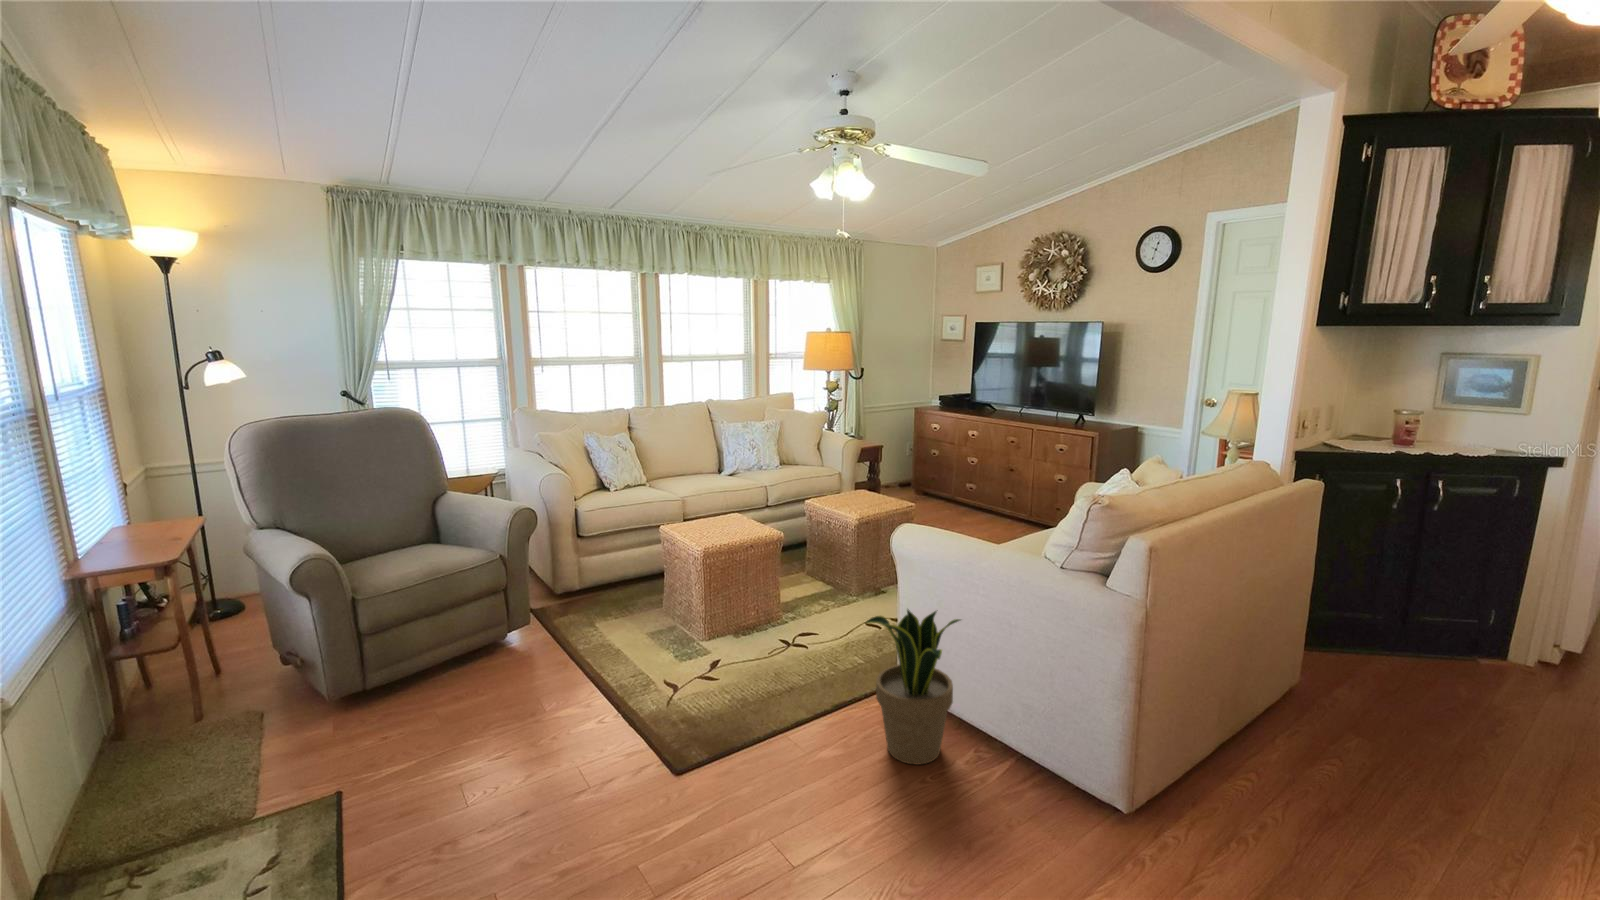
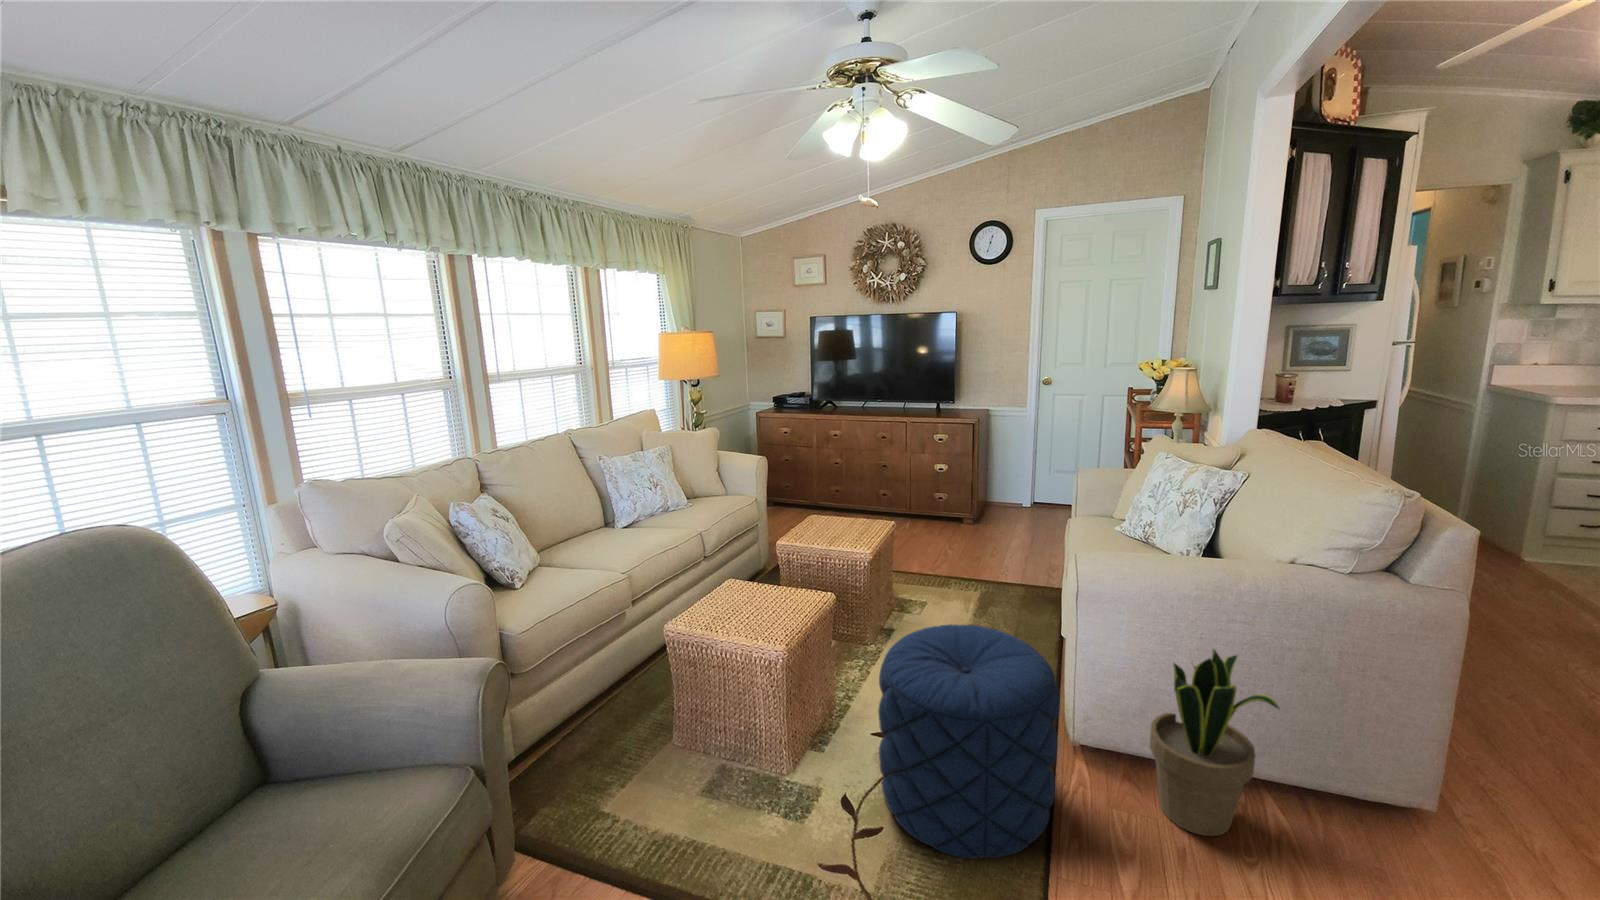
pouf: none [703,558,834,716] -> present [878,624,1060,859]

